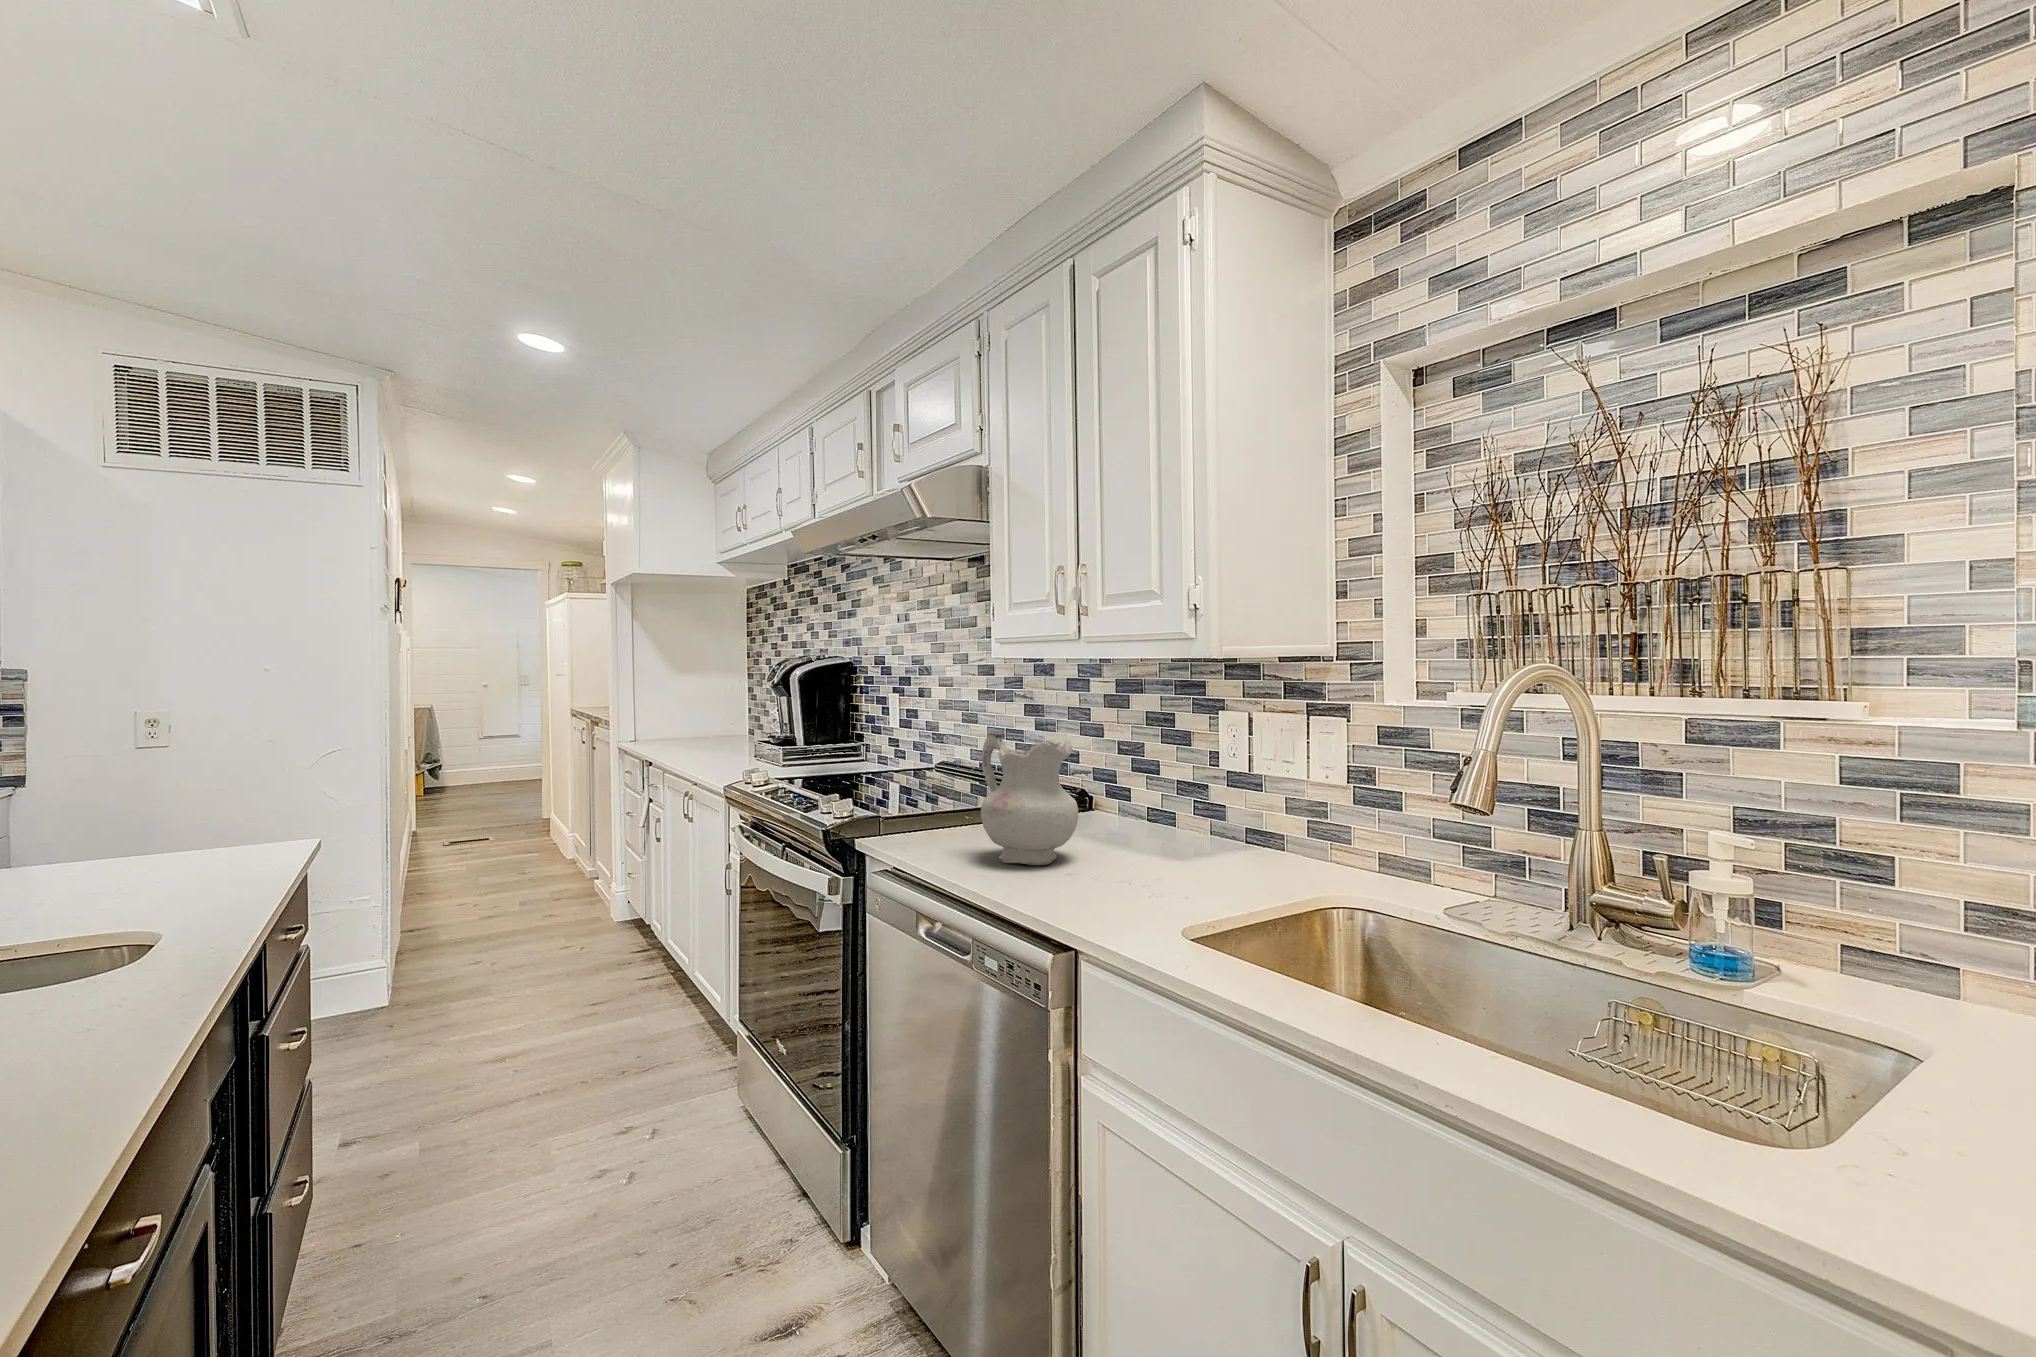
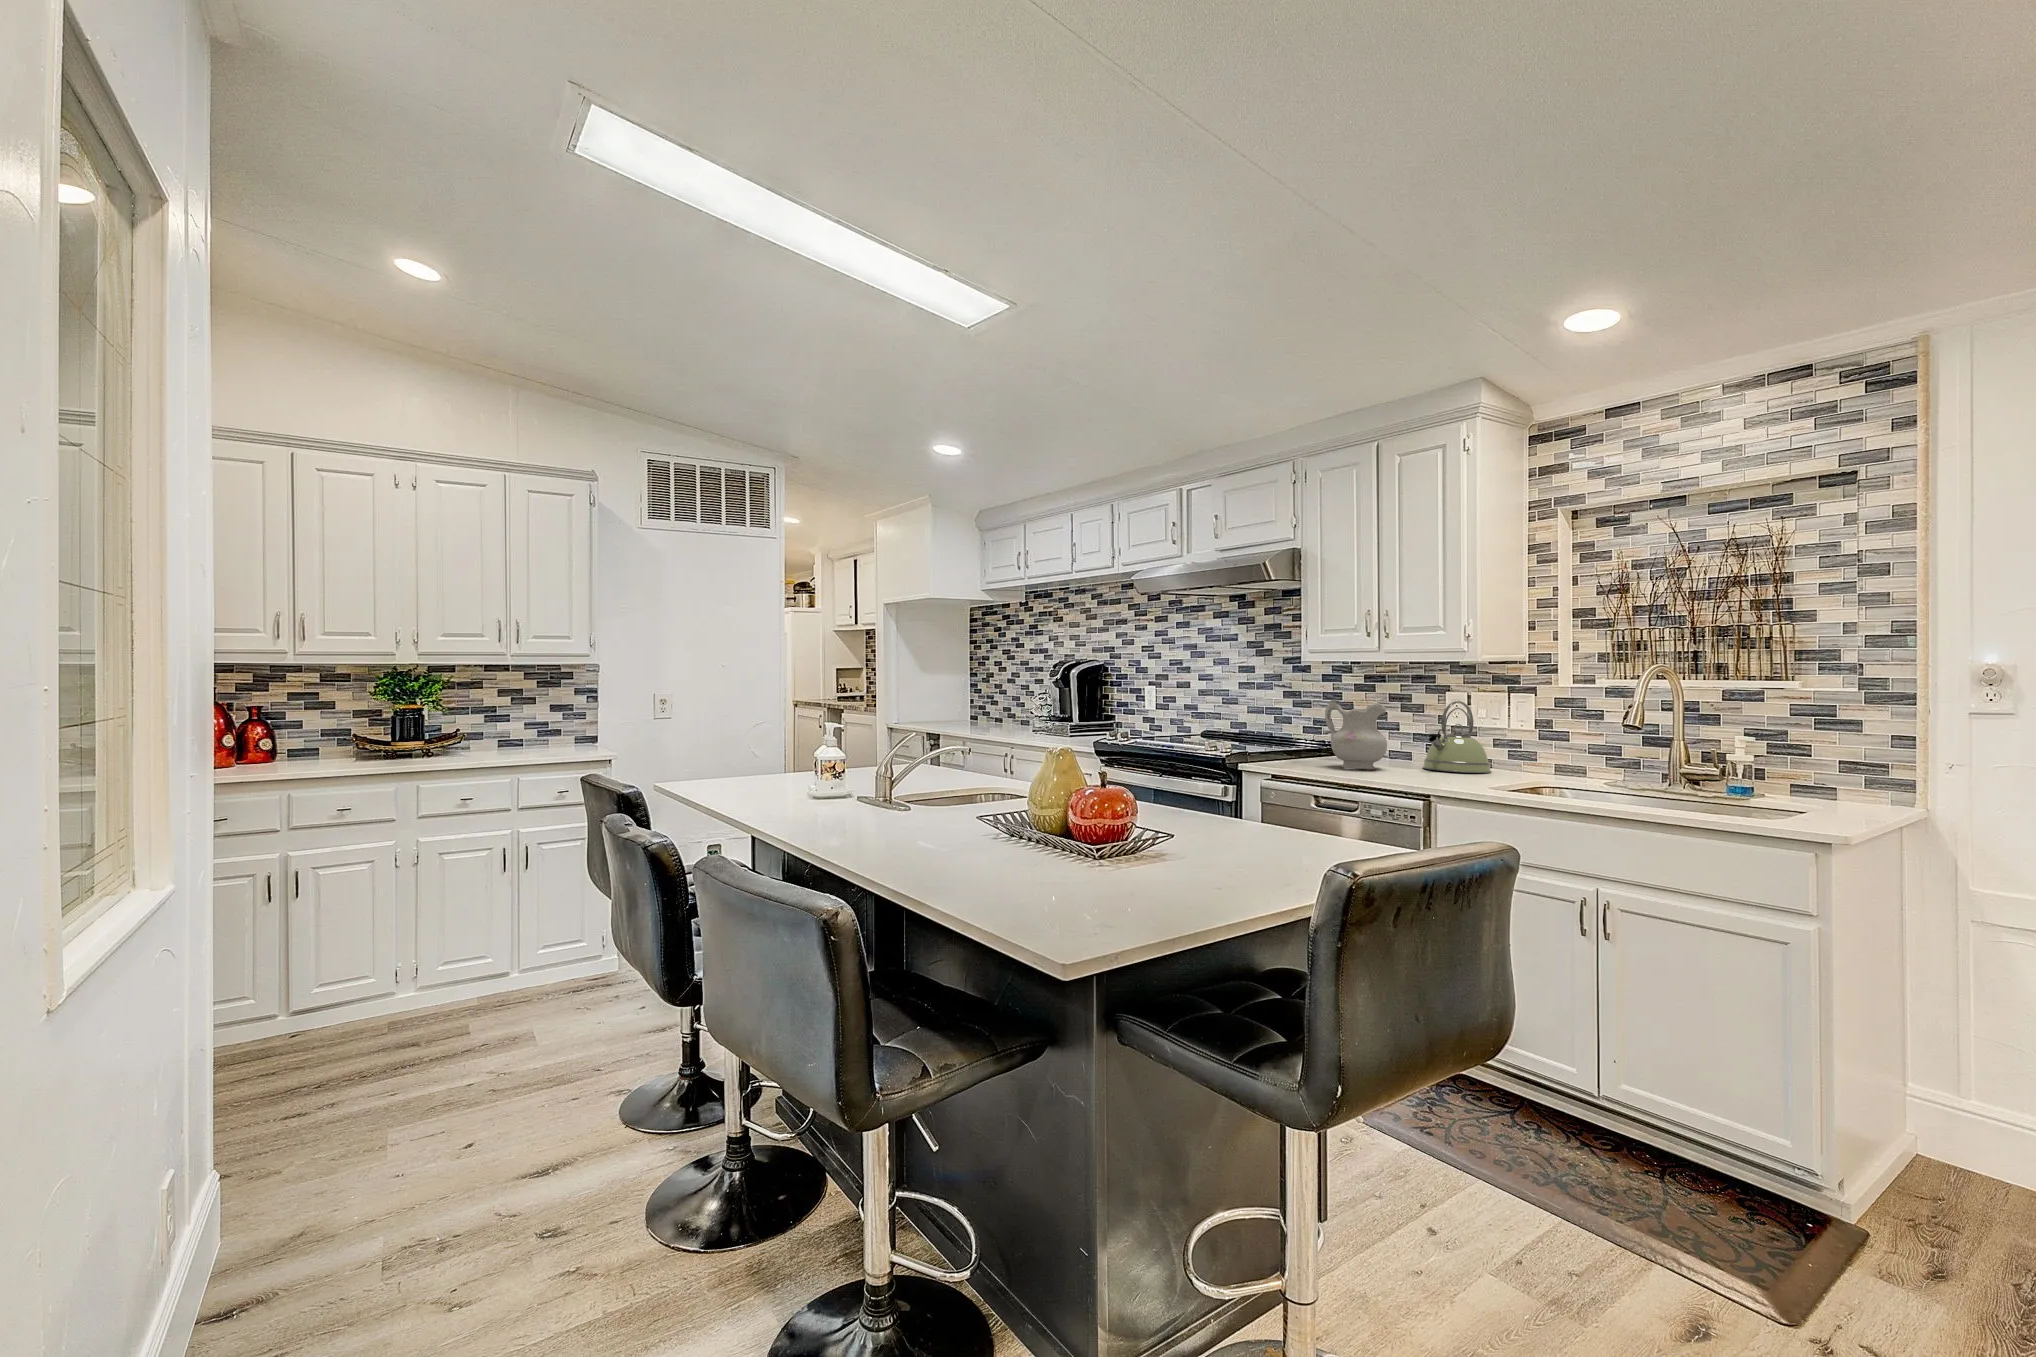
kettle: none [1143,734,1265,876] -> present [1423,701,1491,773]

